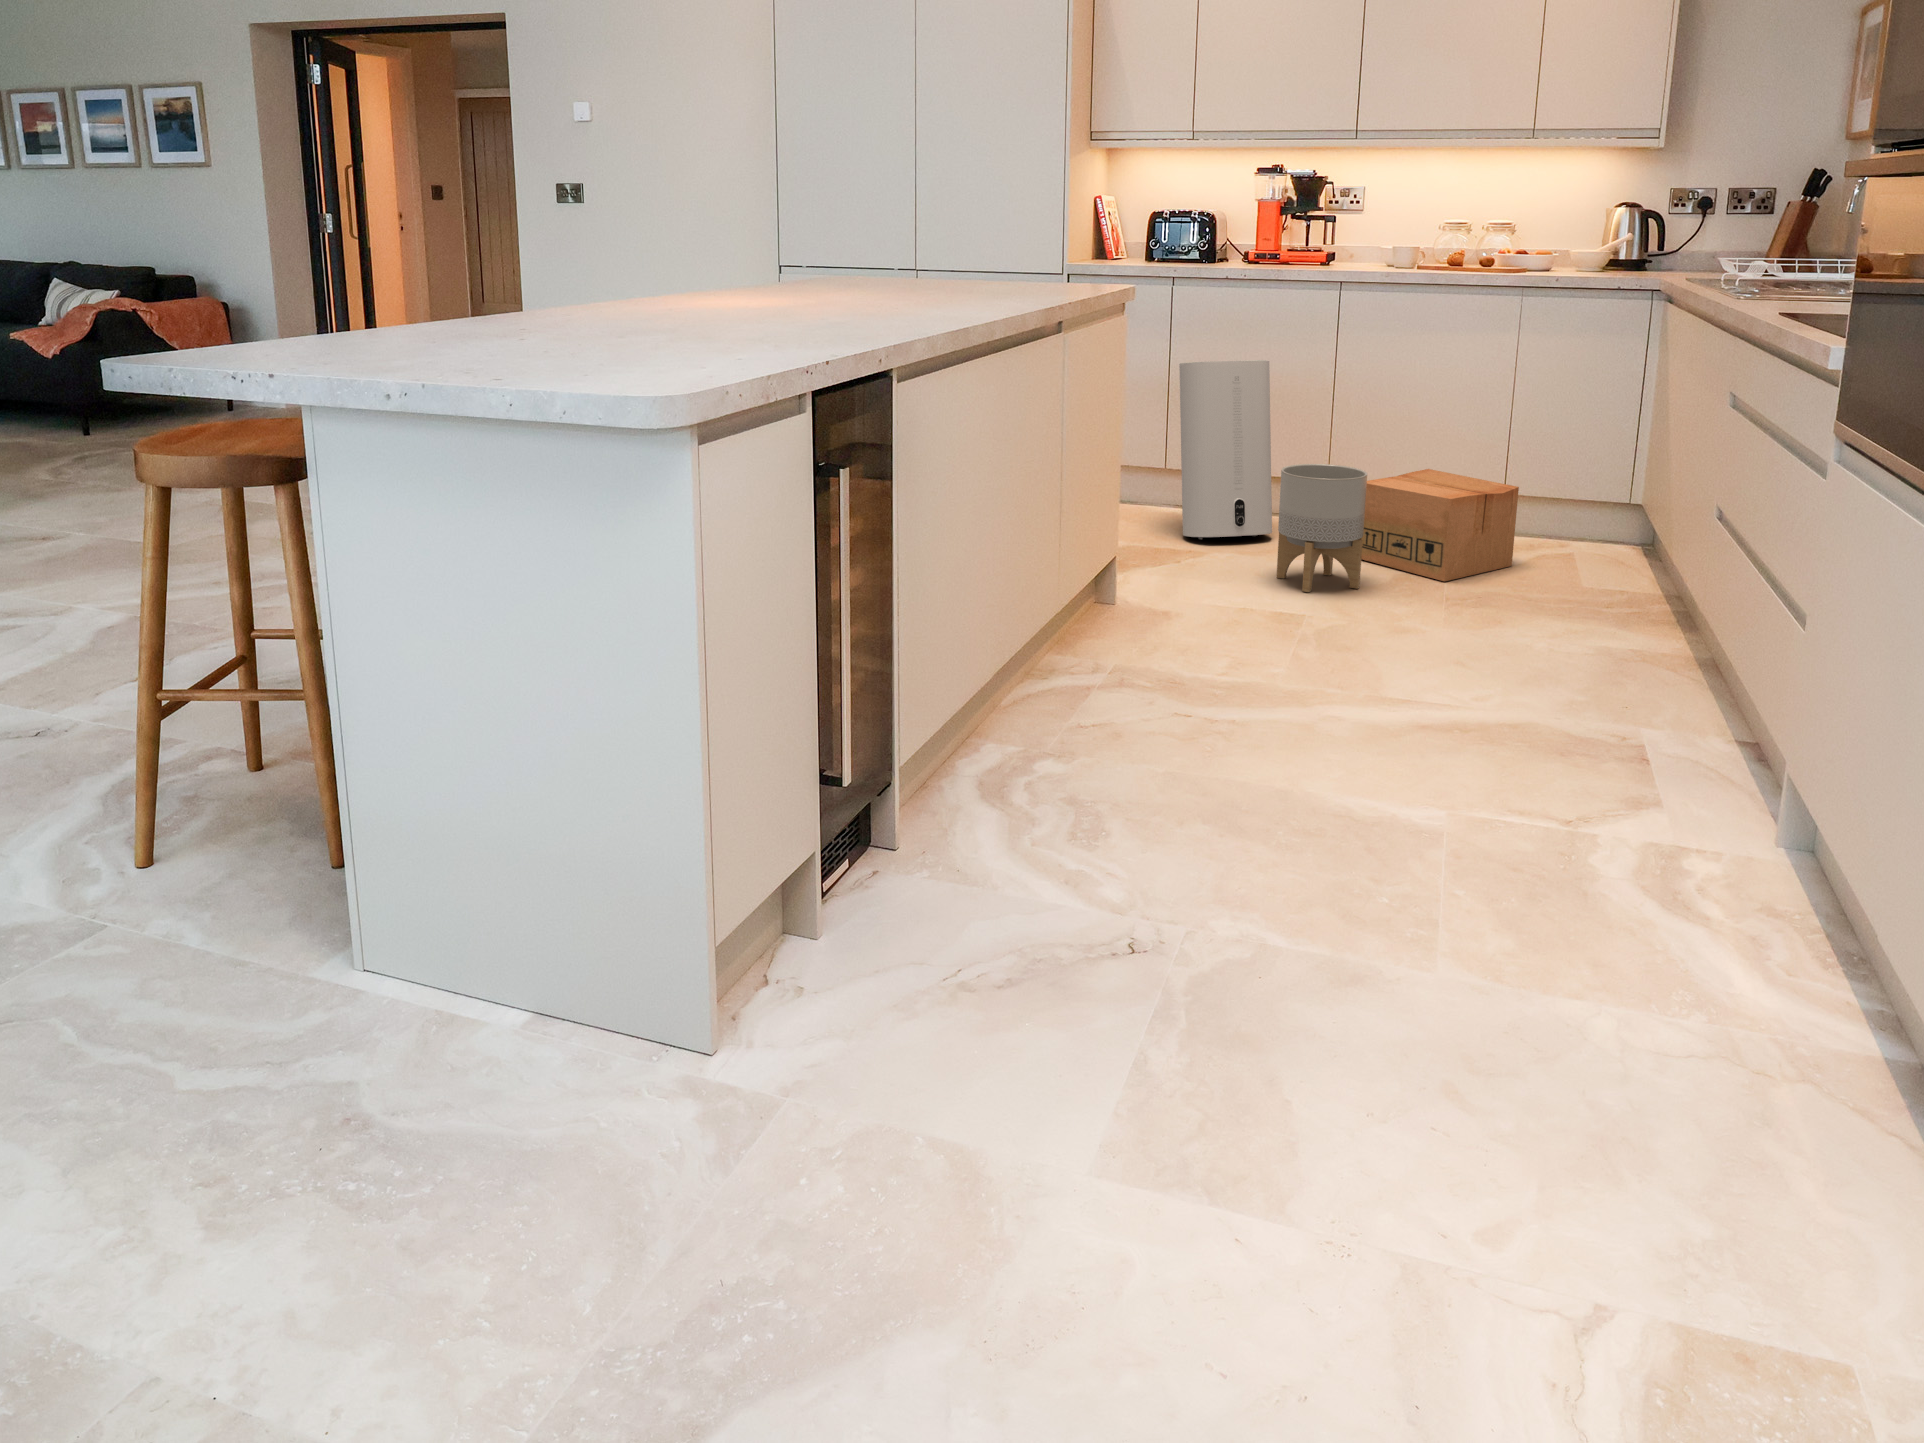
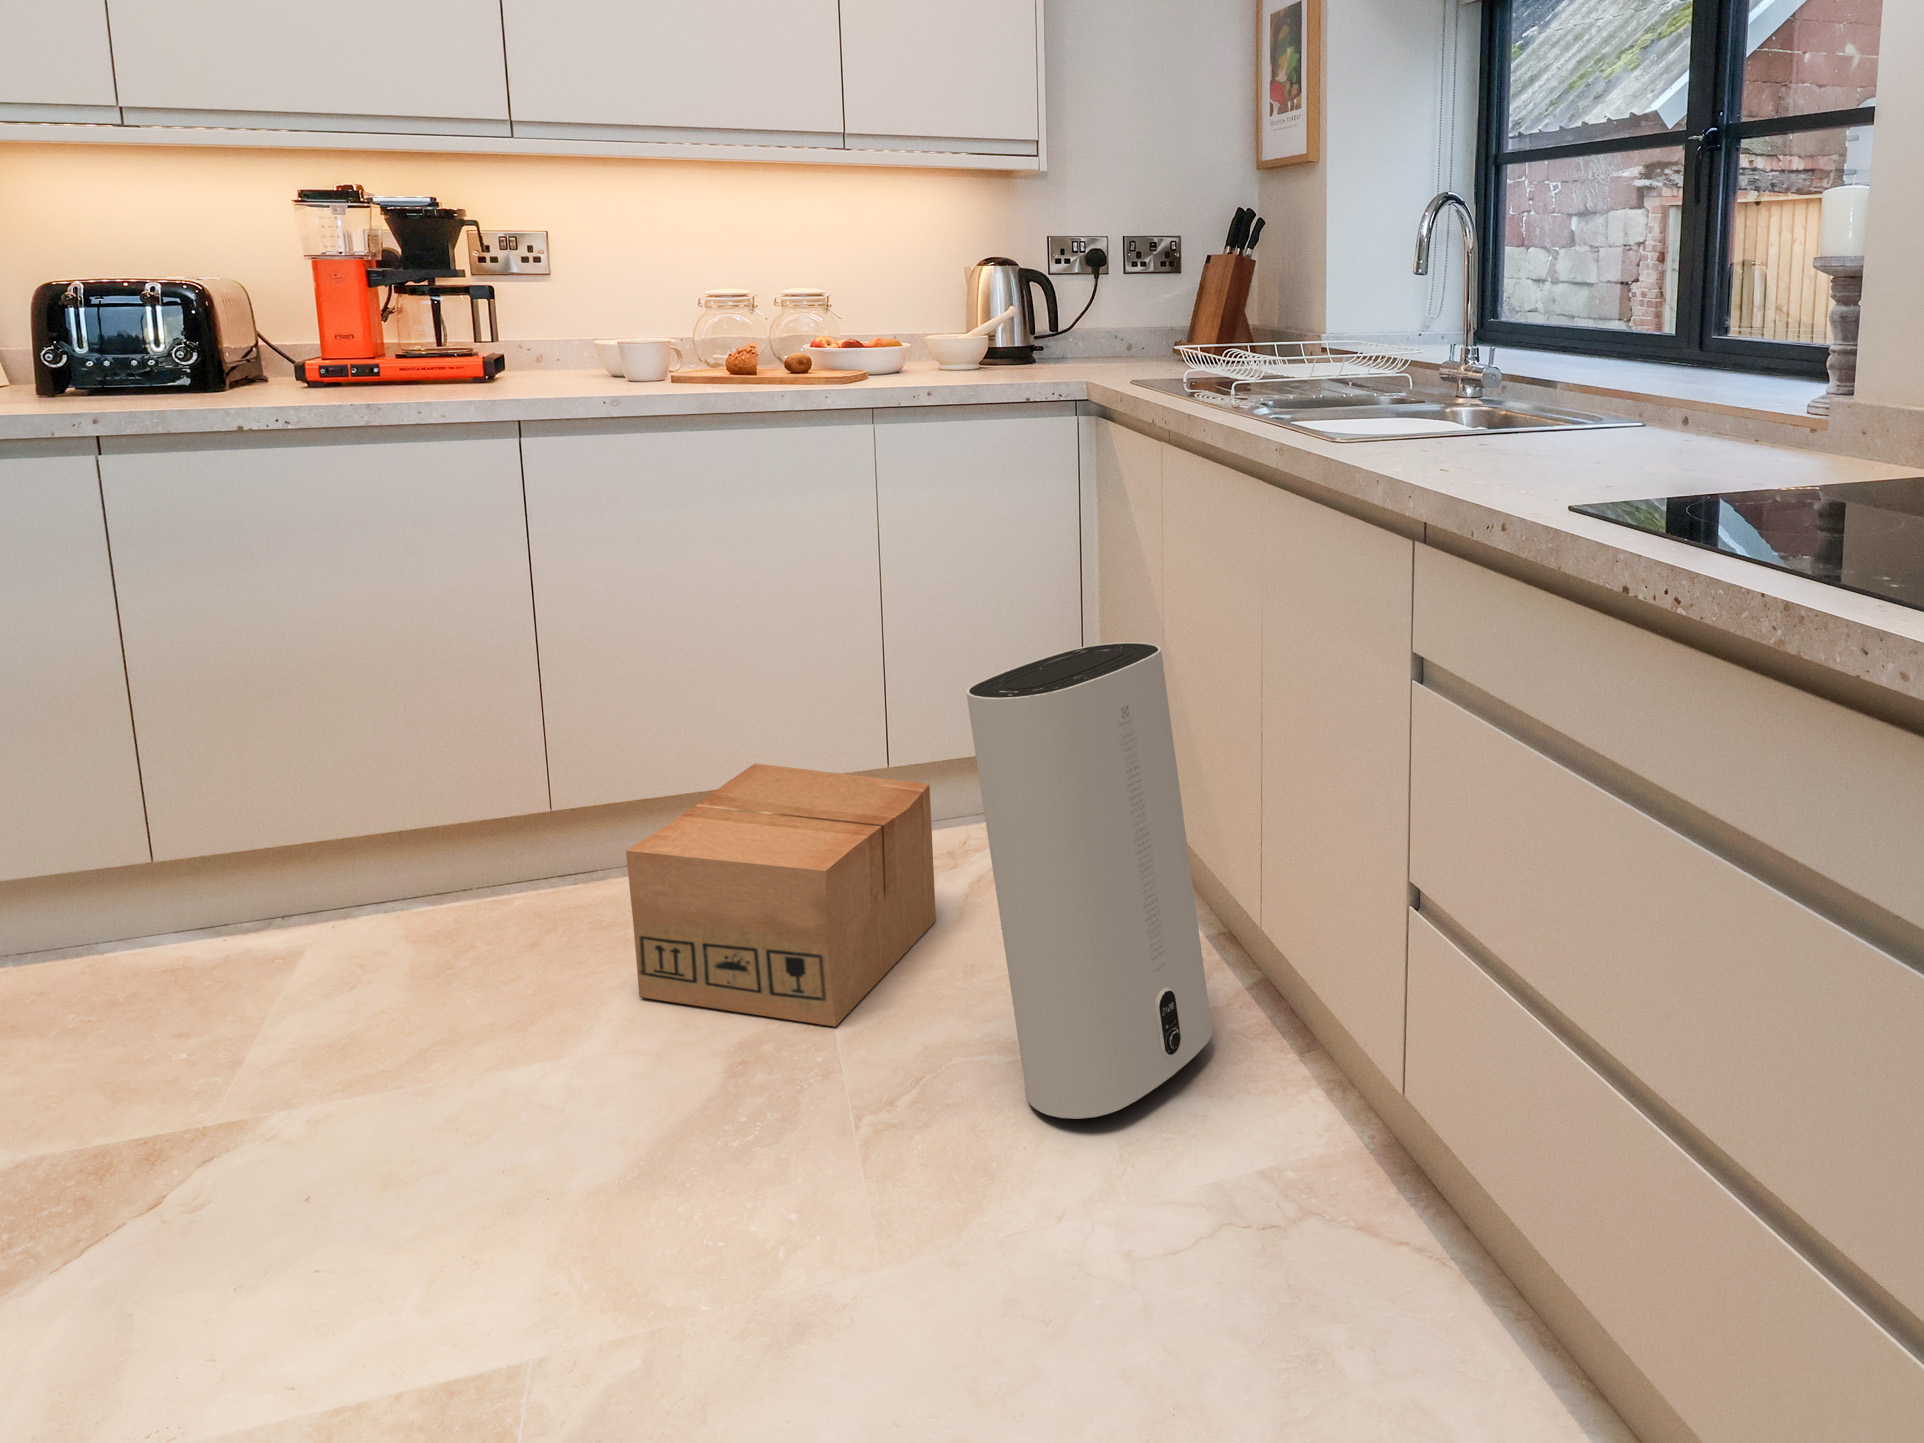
air purifier: present [1179,360,1272,539] -> present [966,642,1212,1119]
planter: present [1277,464,1367,592] -> none [431,861,667,1203]

